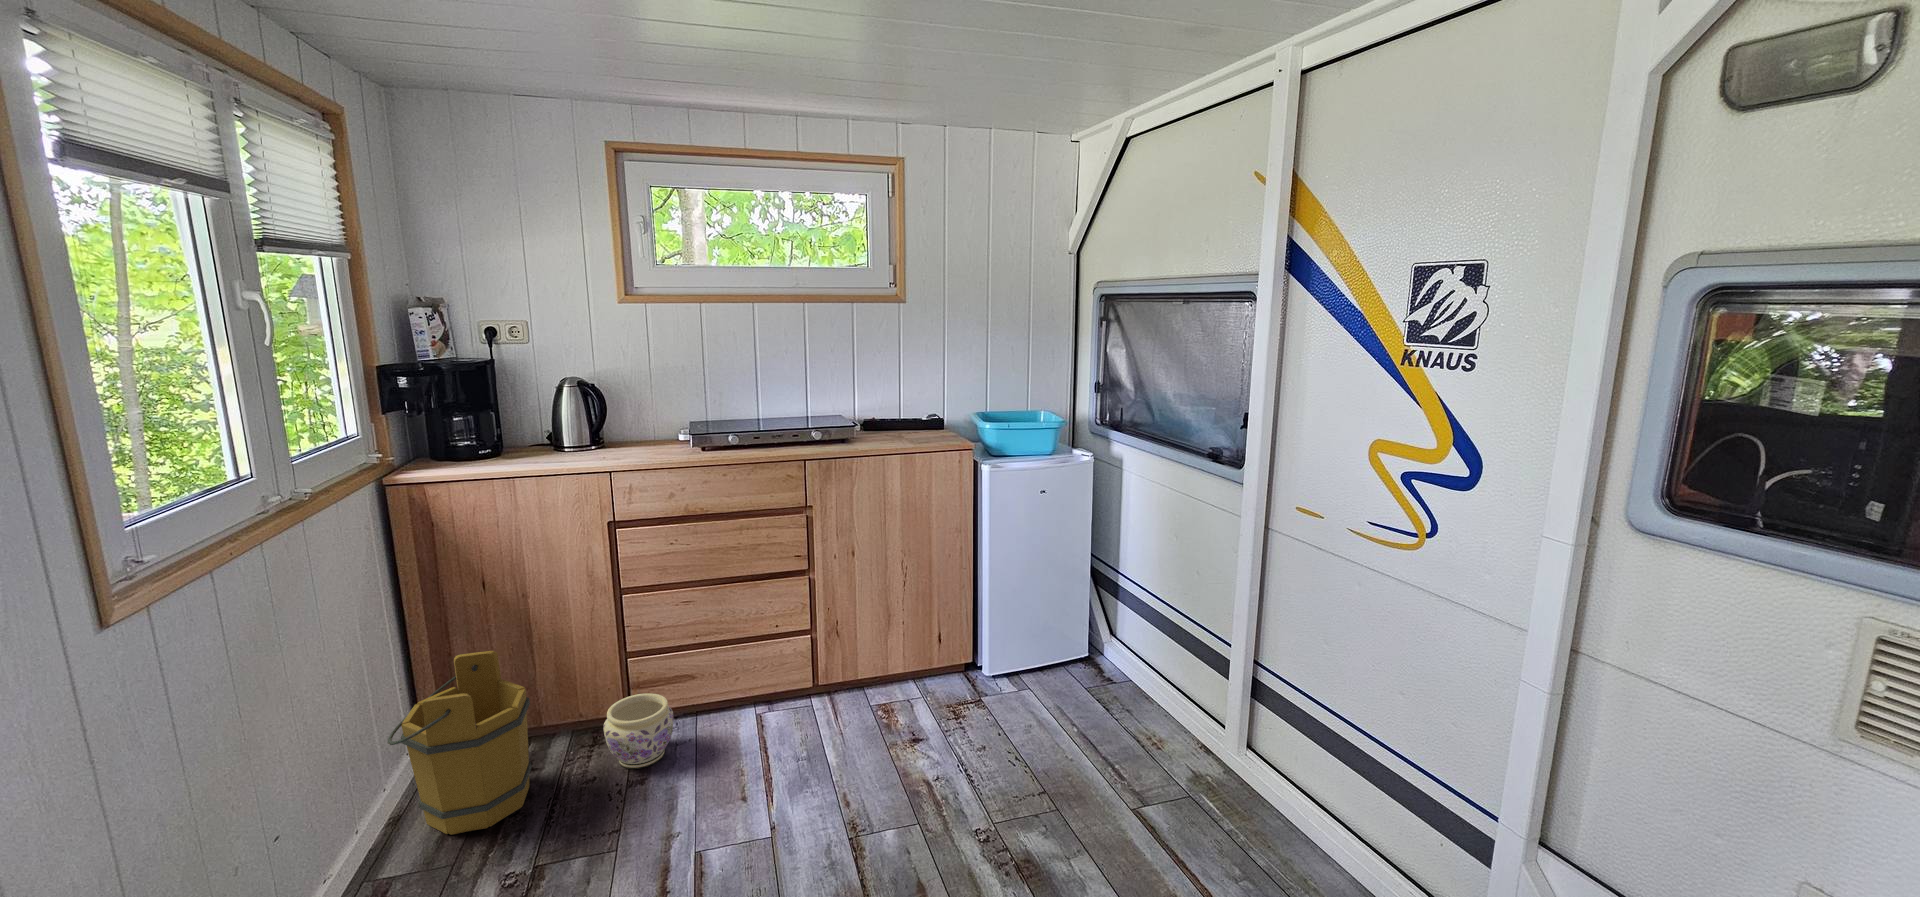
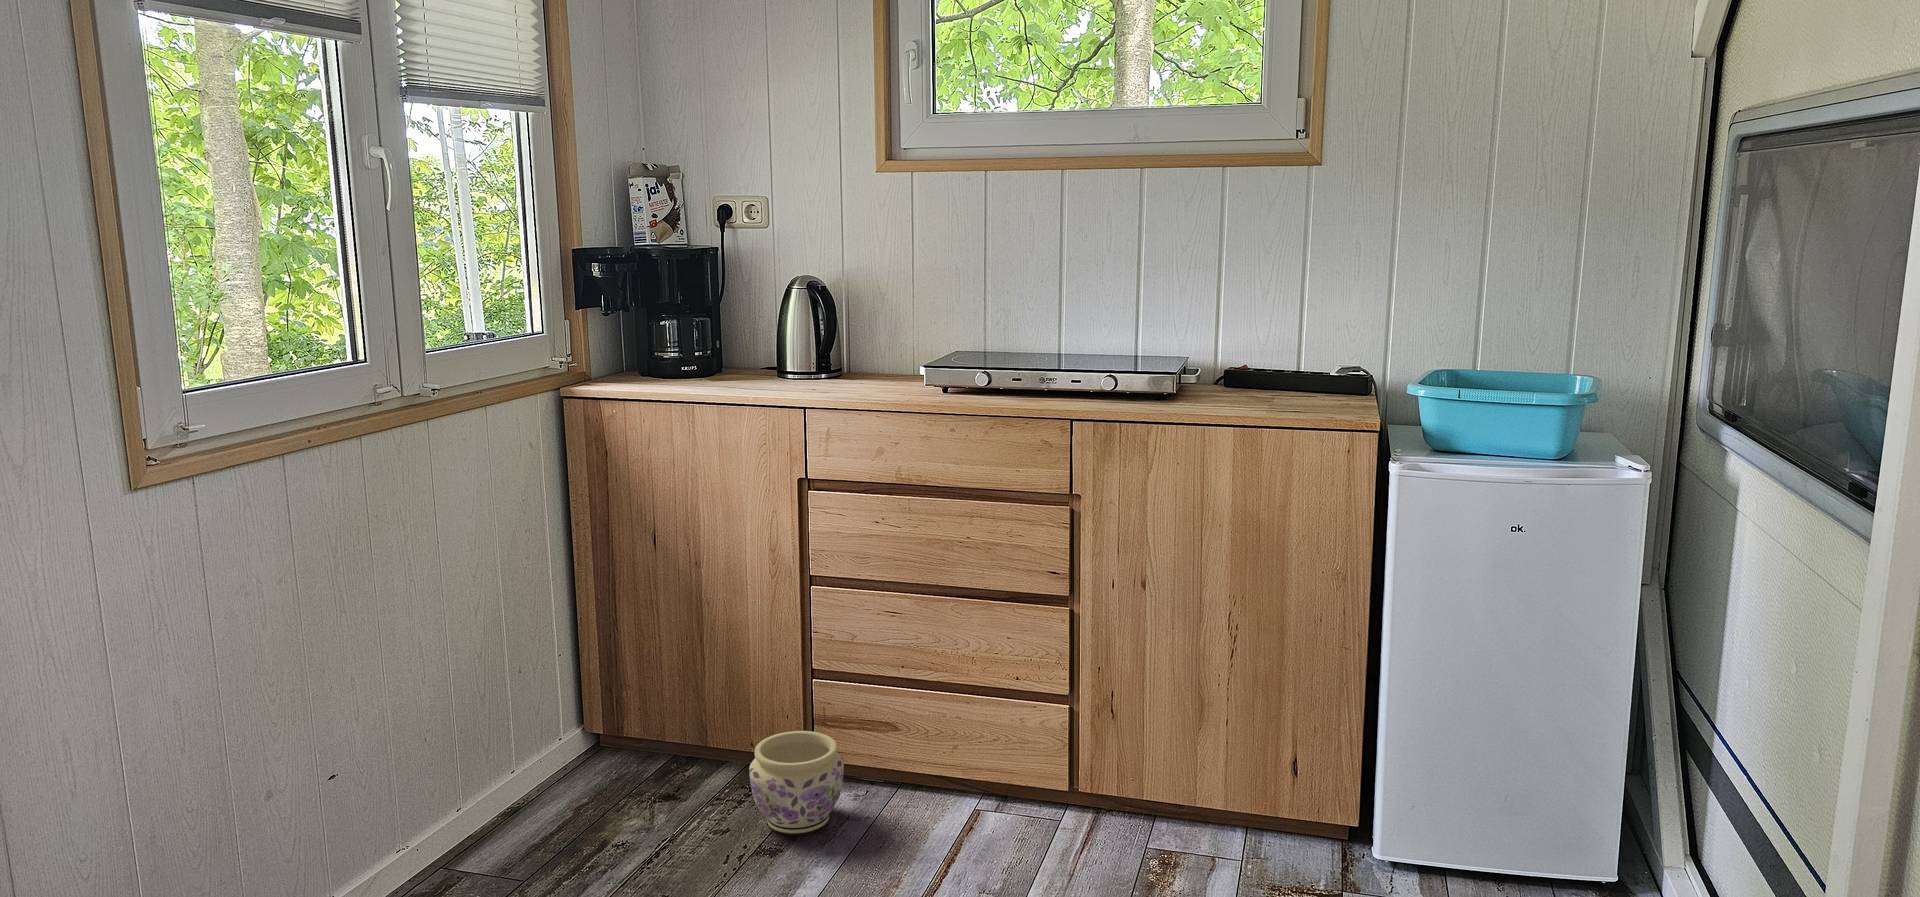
bucket: present [387,651,532,835] -> none [503,620,664,847]

